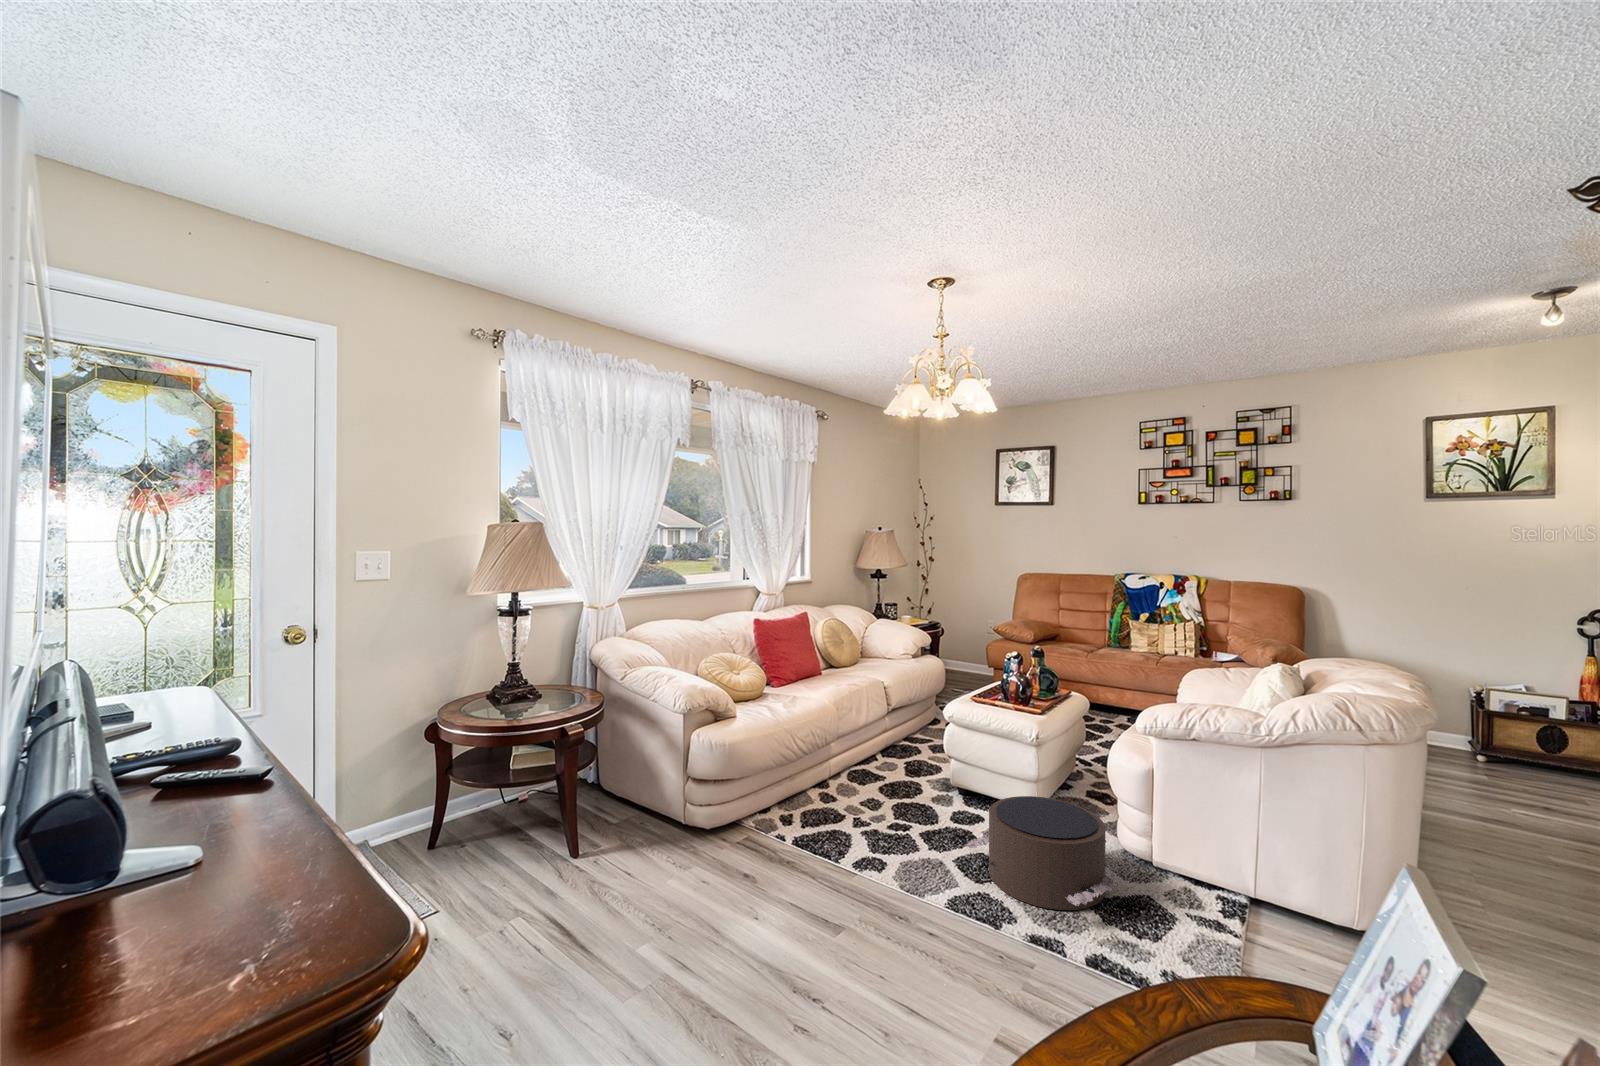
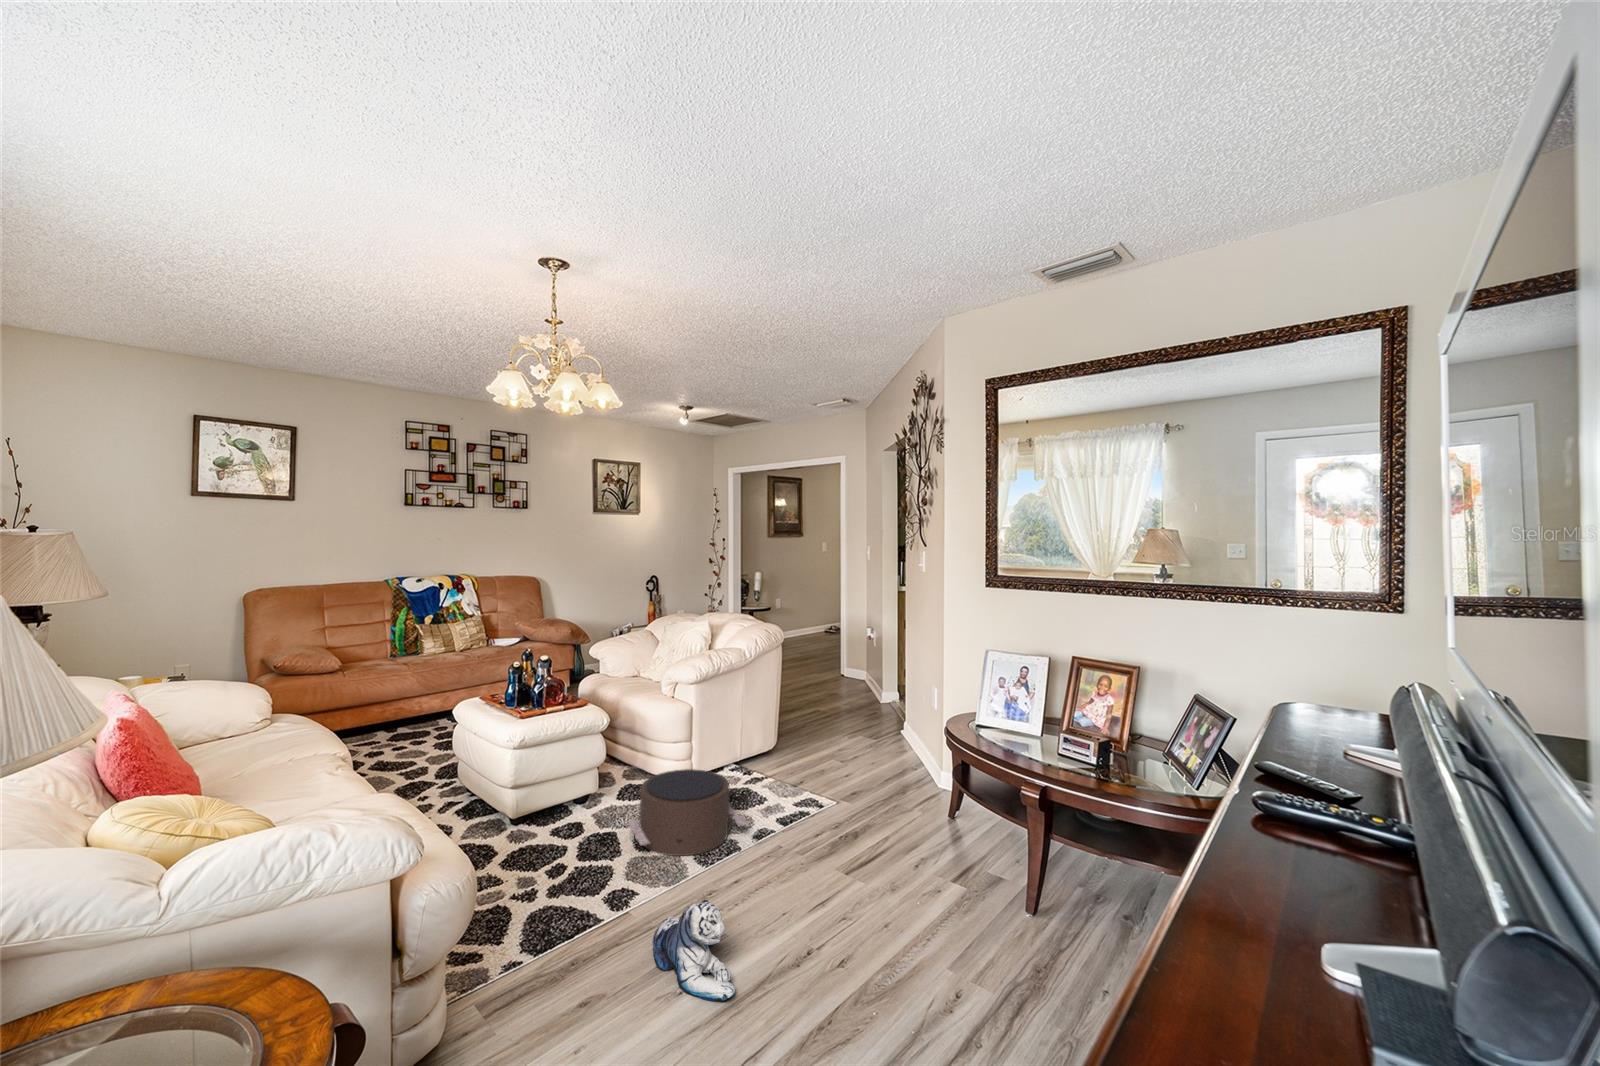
plush toy: none [760,855,857,947] -> present [653,900,735,1001]

